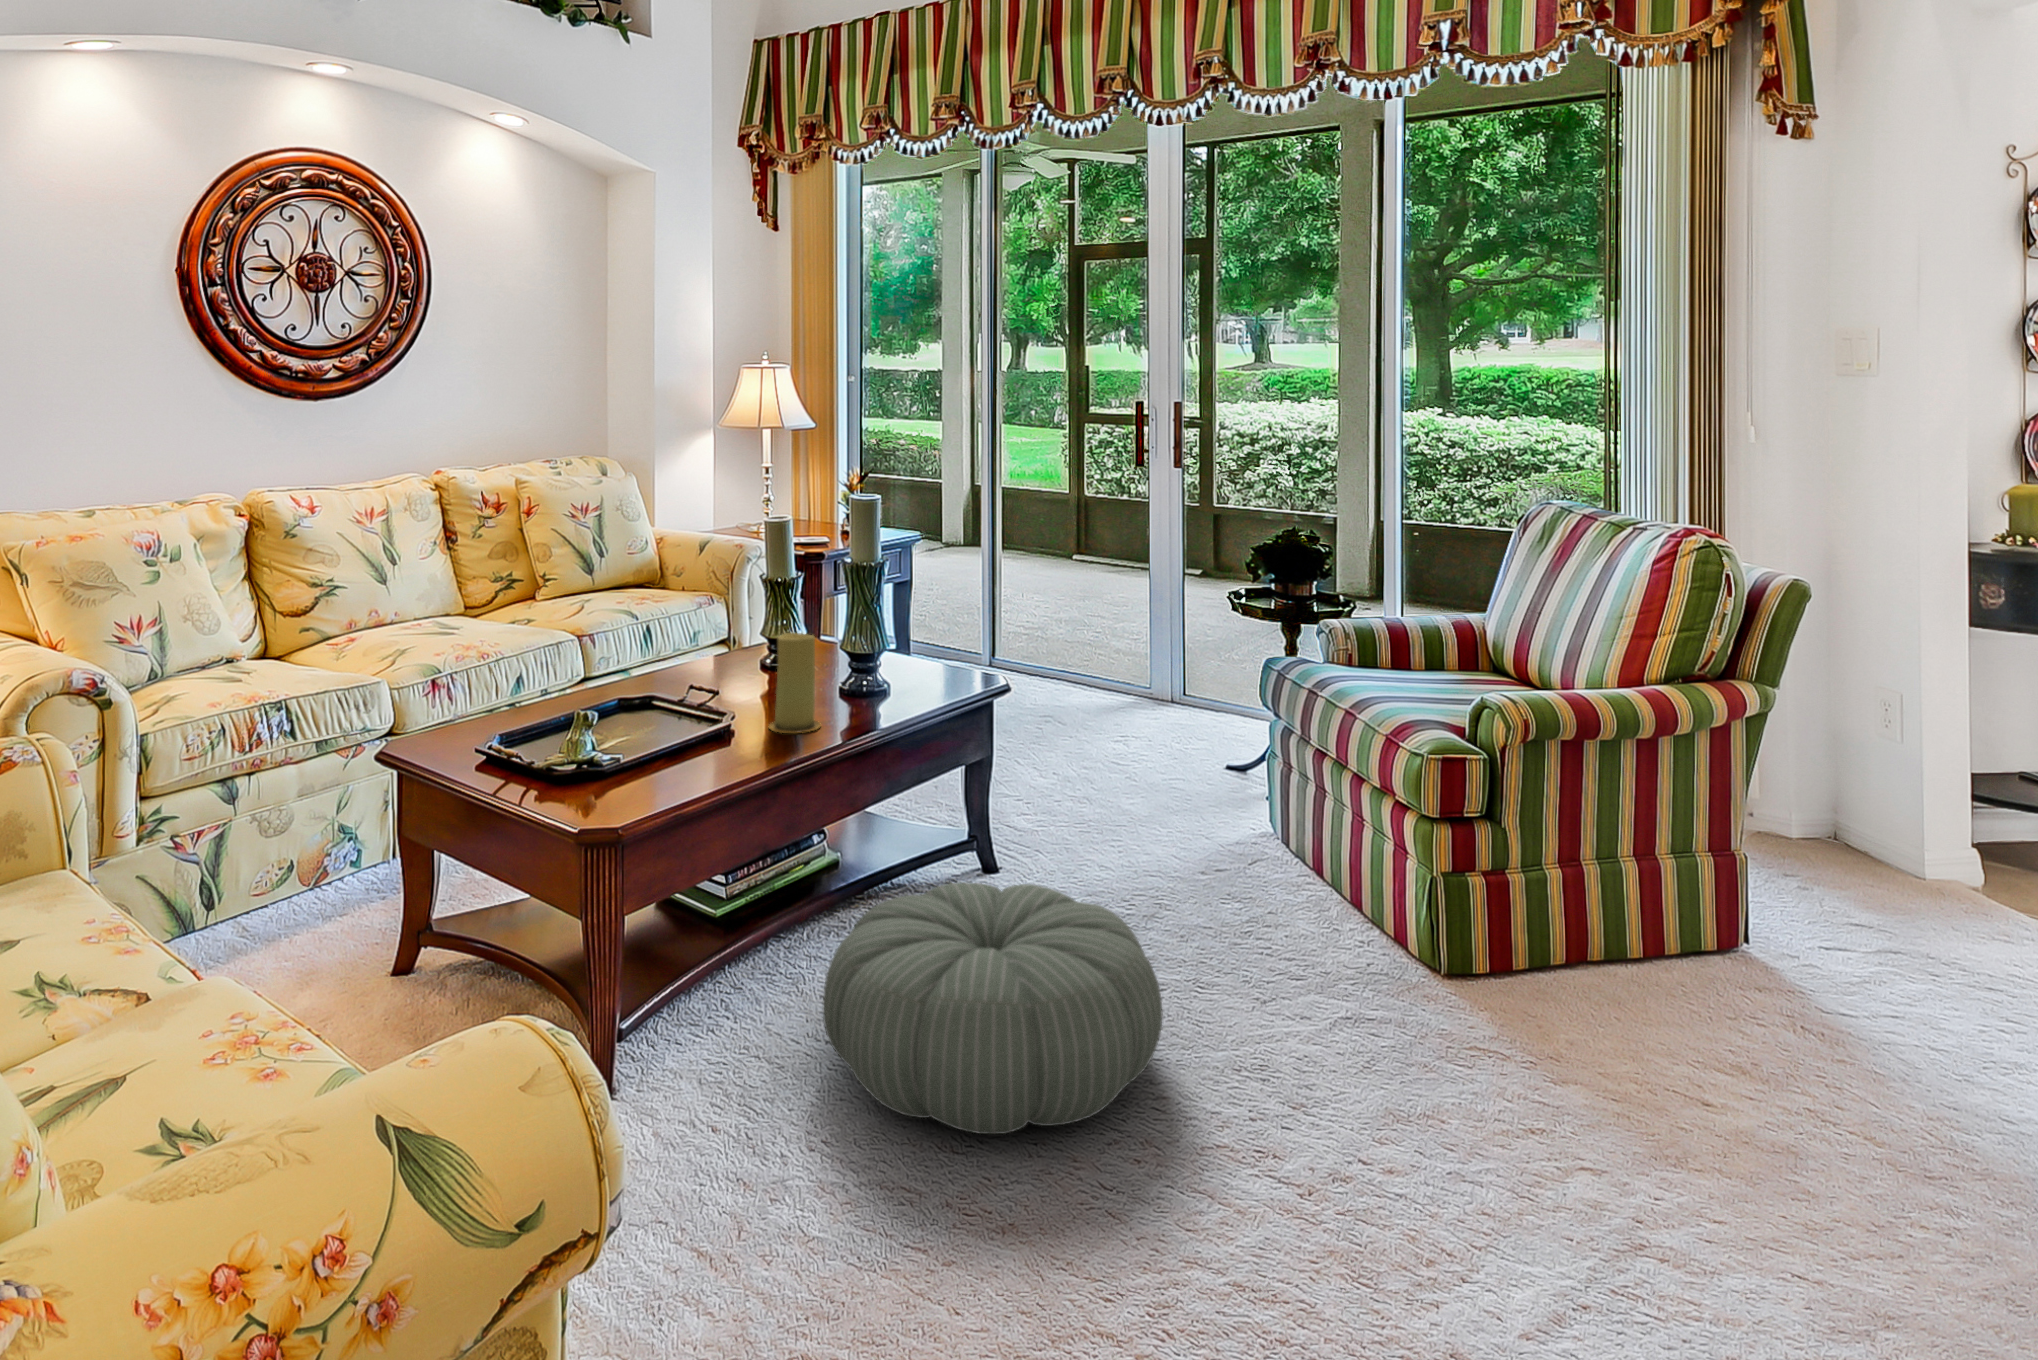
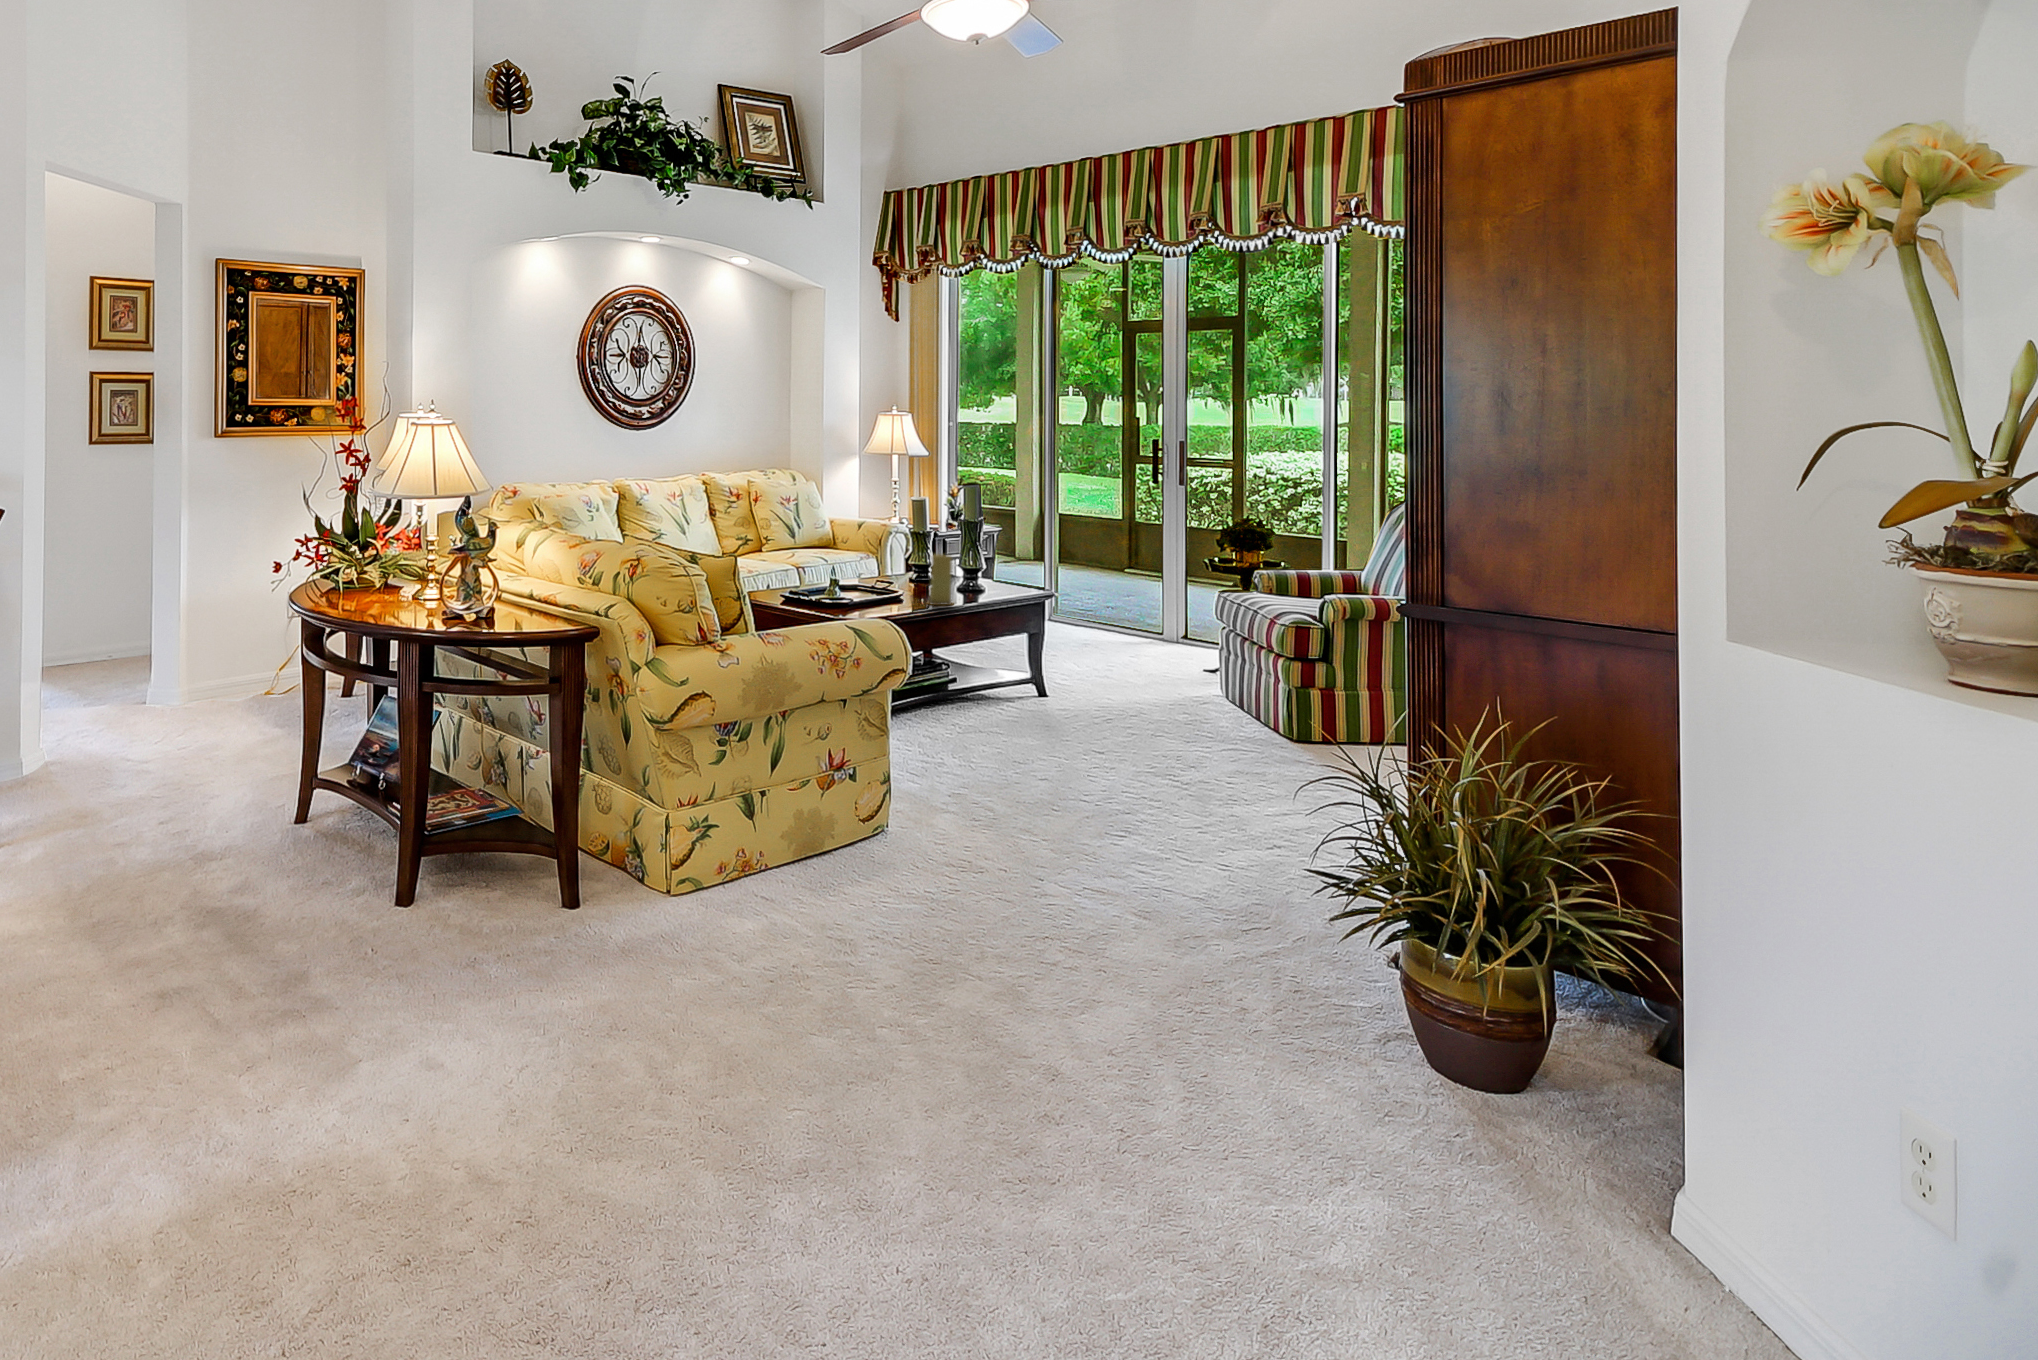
pouf: present [823,883,1162,1134] -> none [962,677,1132,770]

